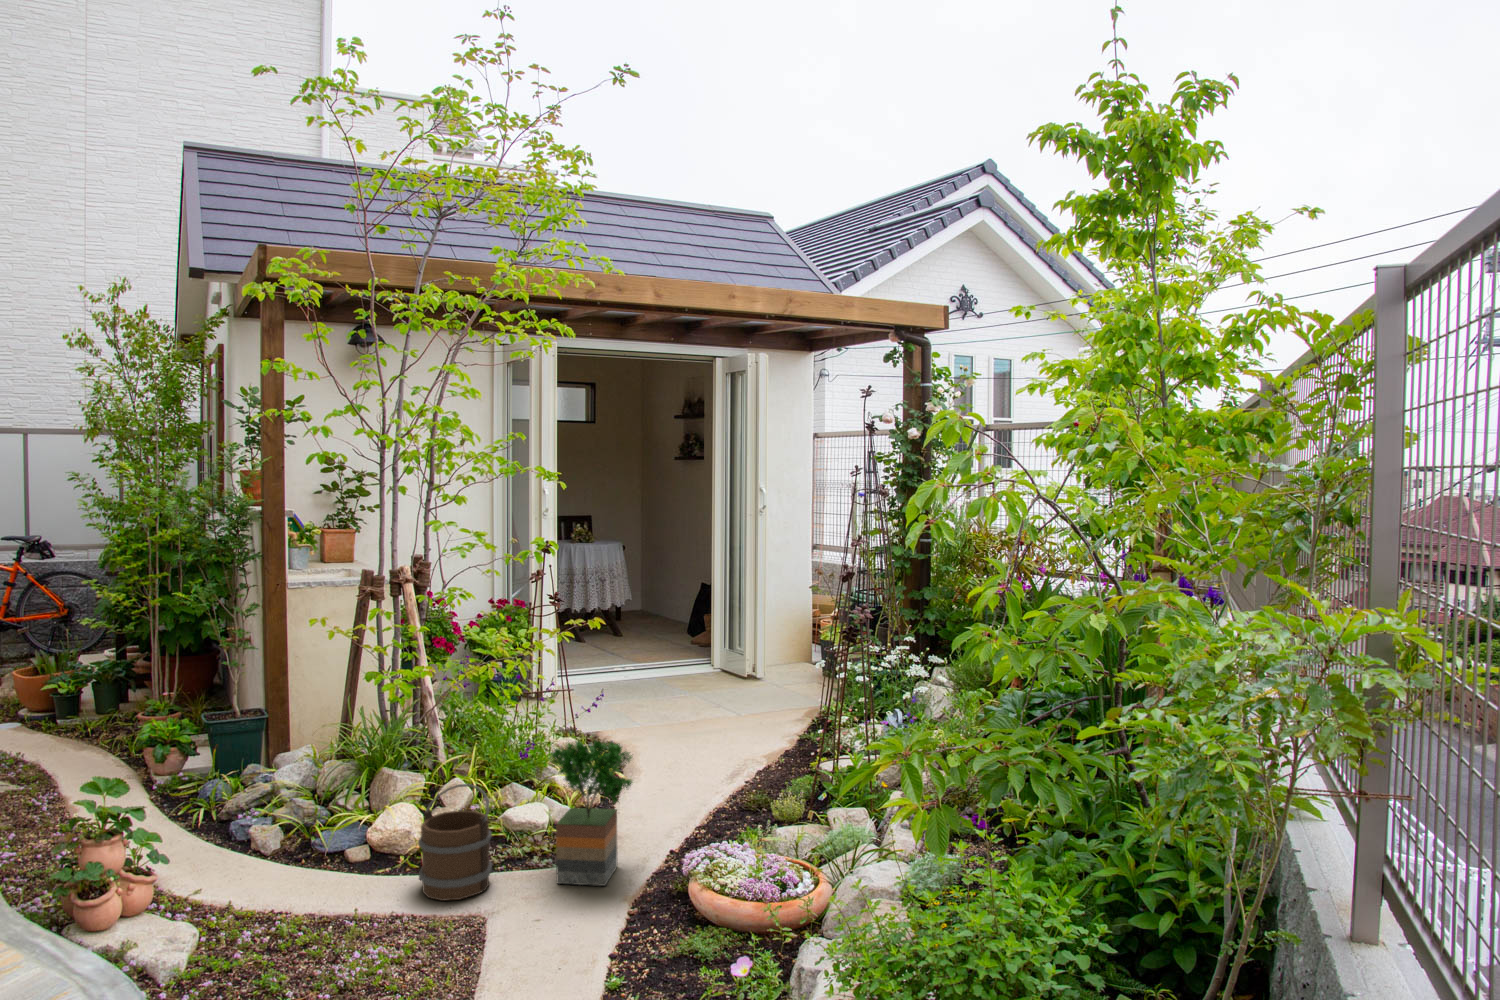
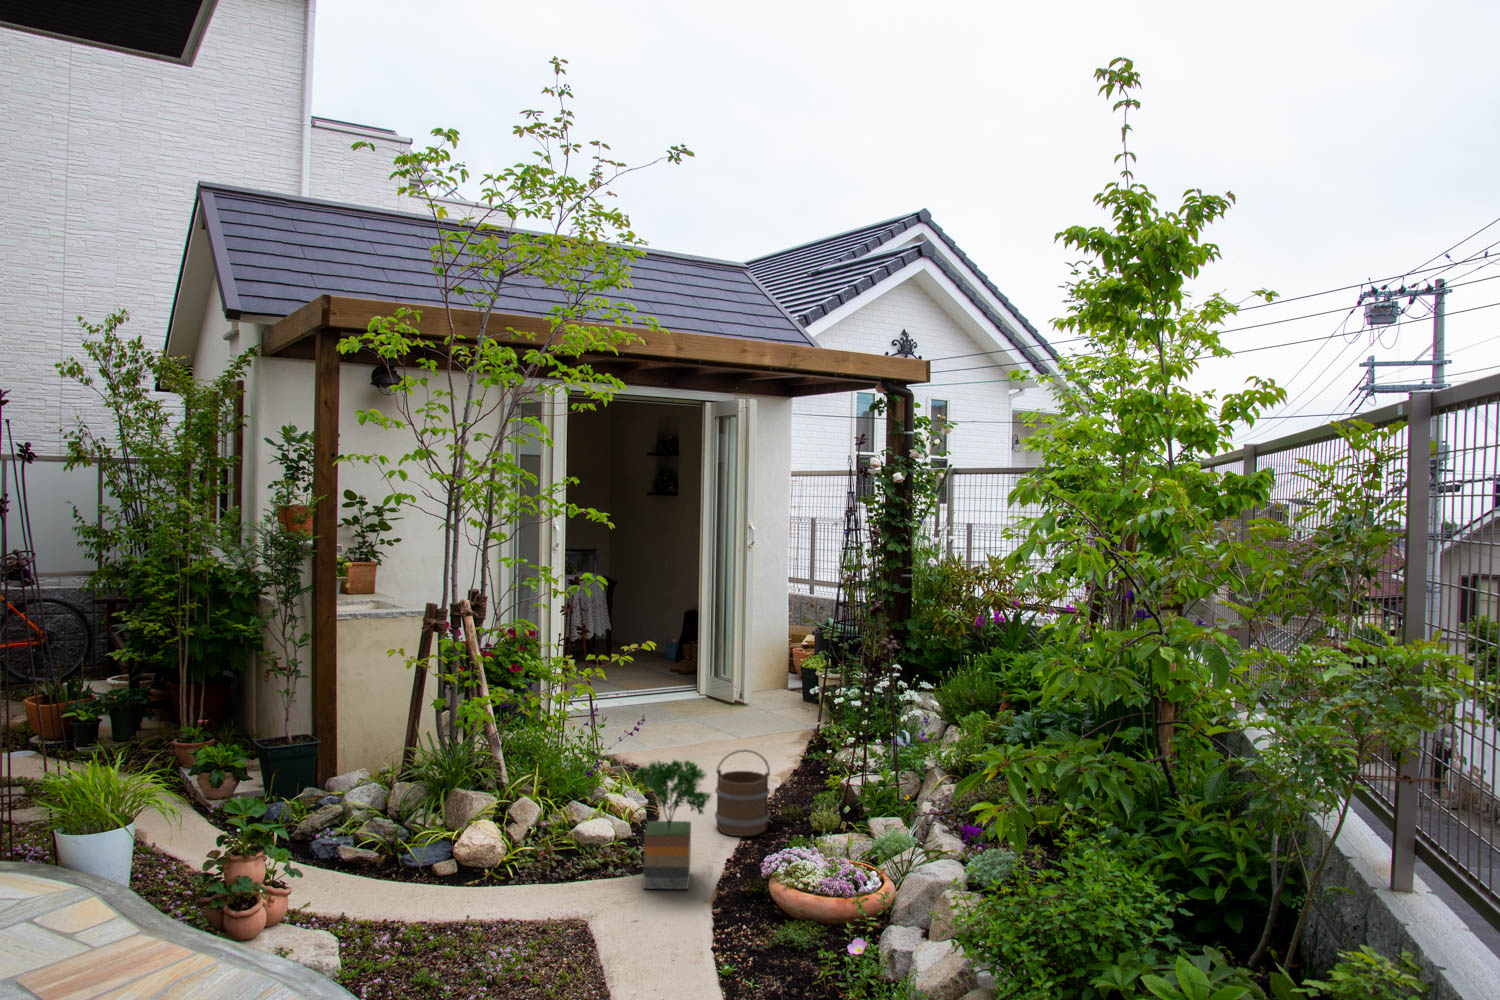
bucket: present [418,784,492,901] -> present [715,750,770,836]

